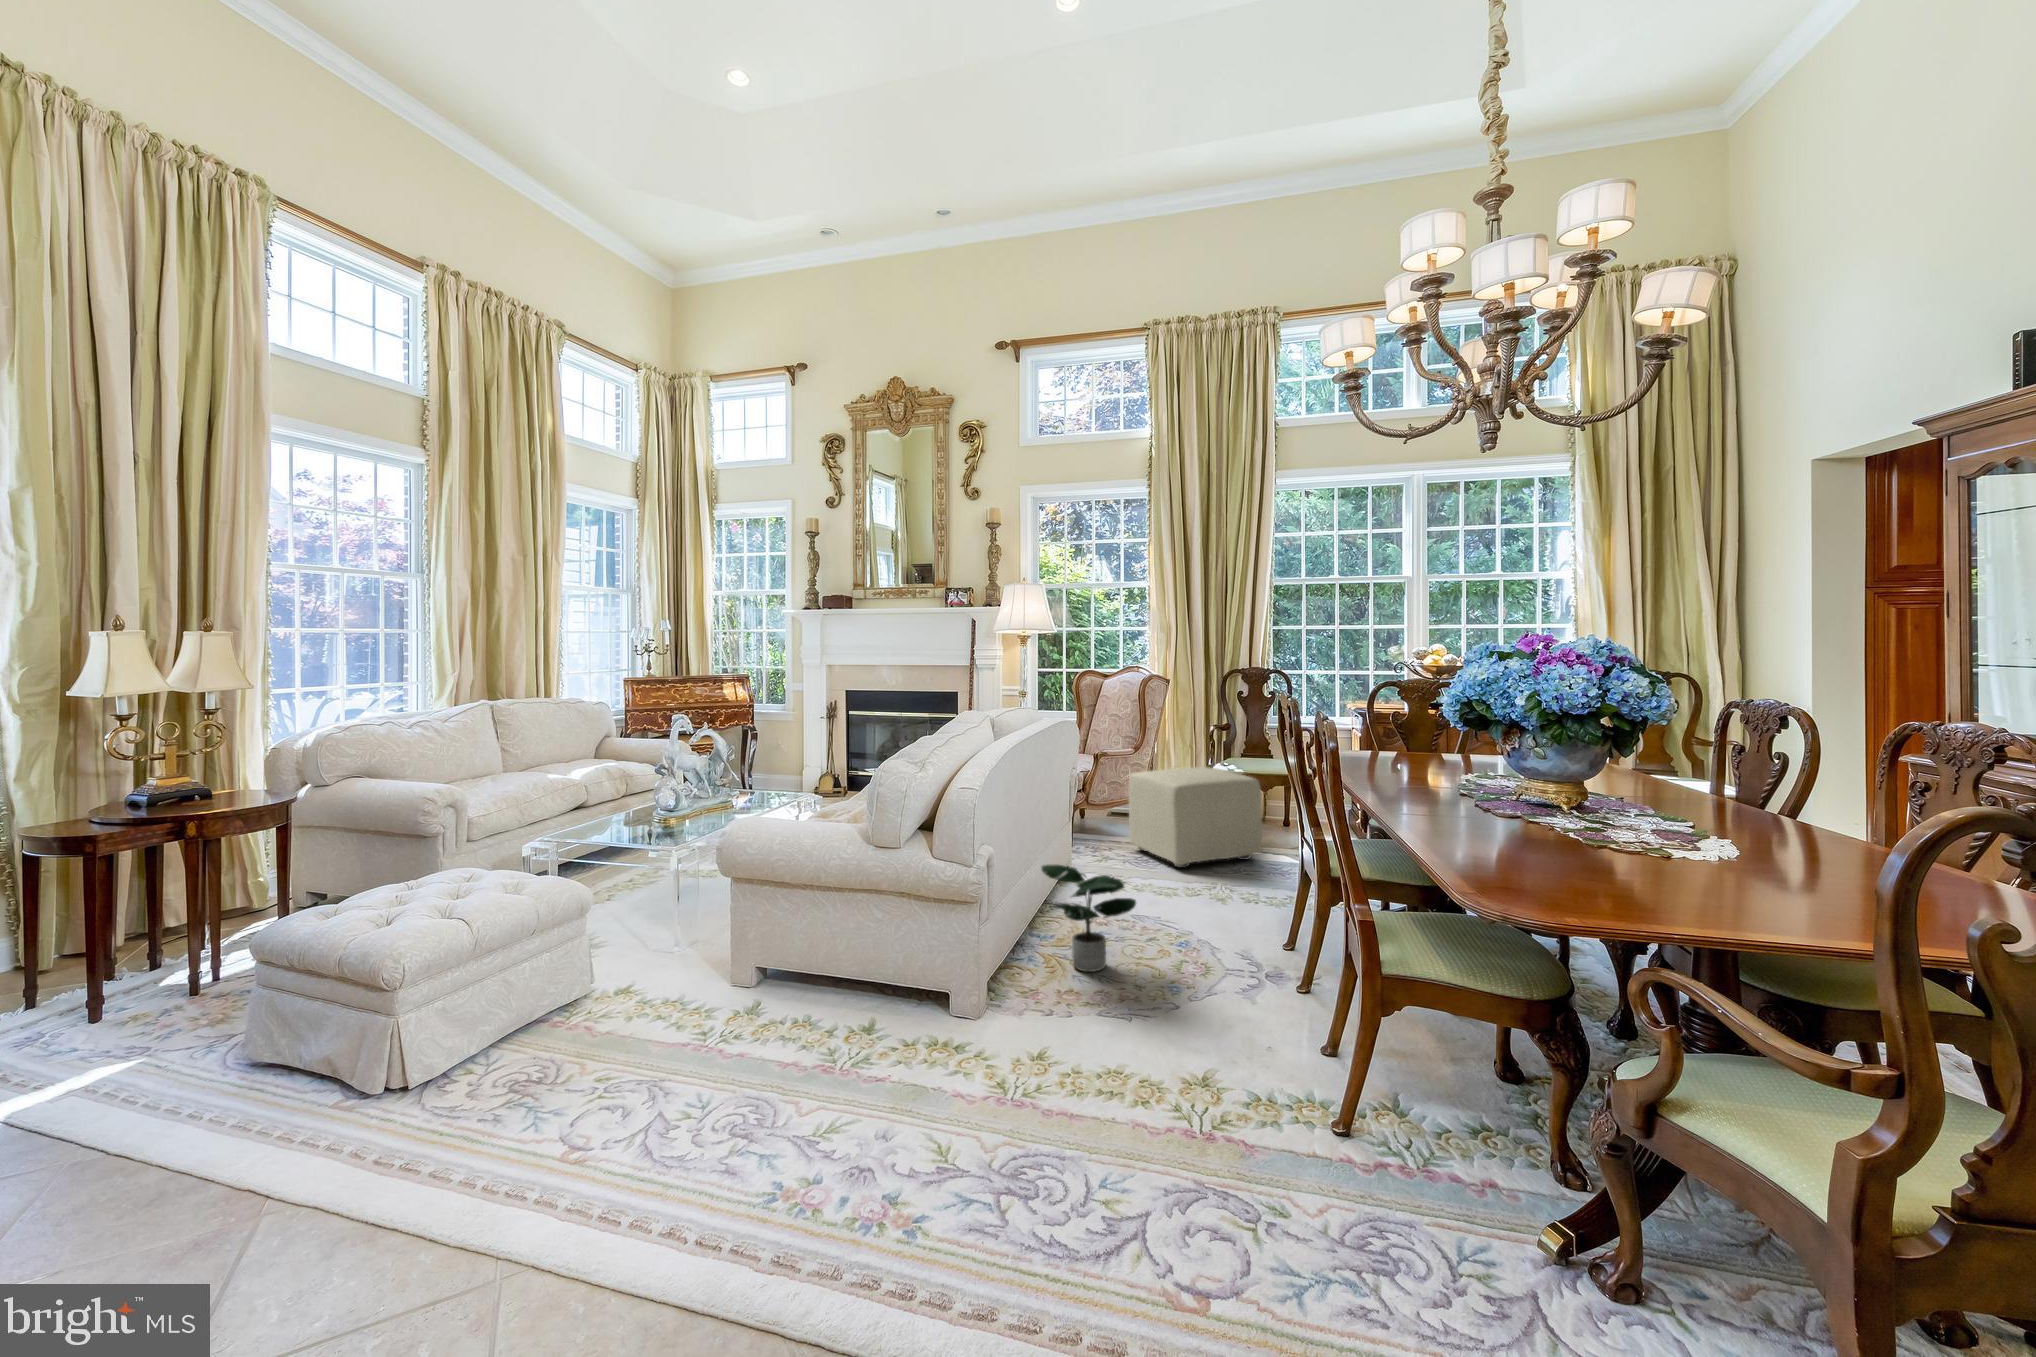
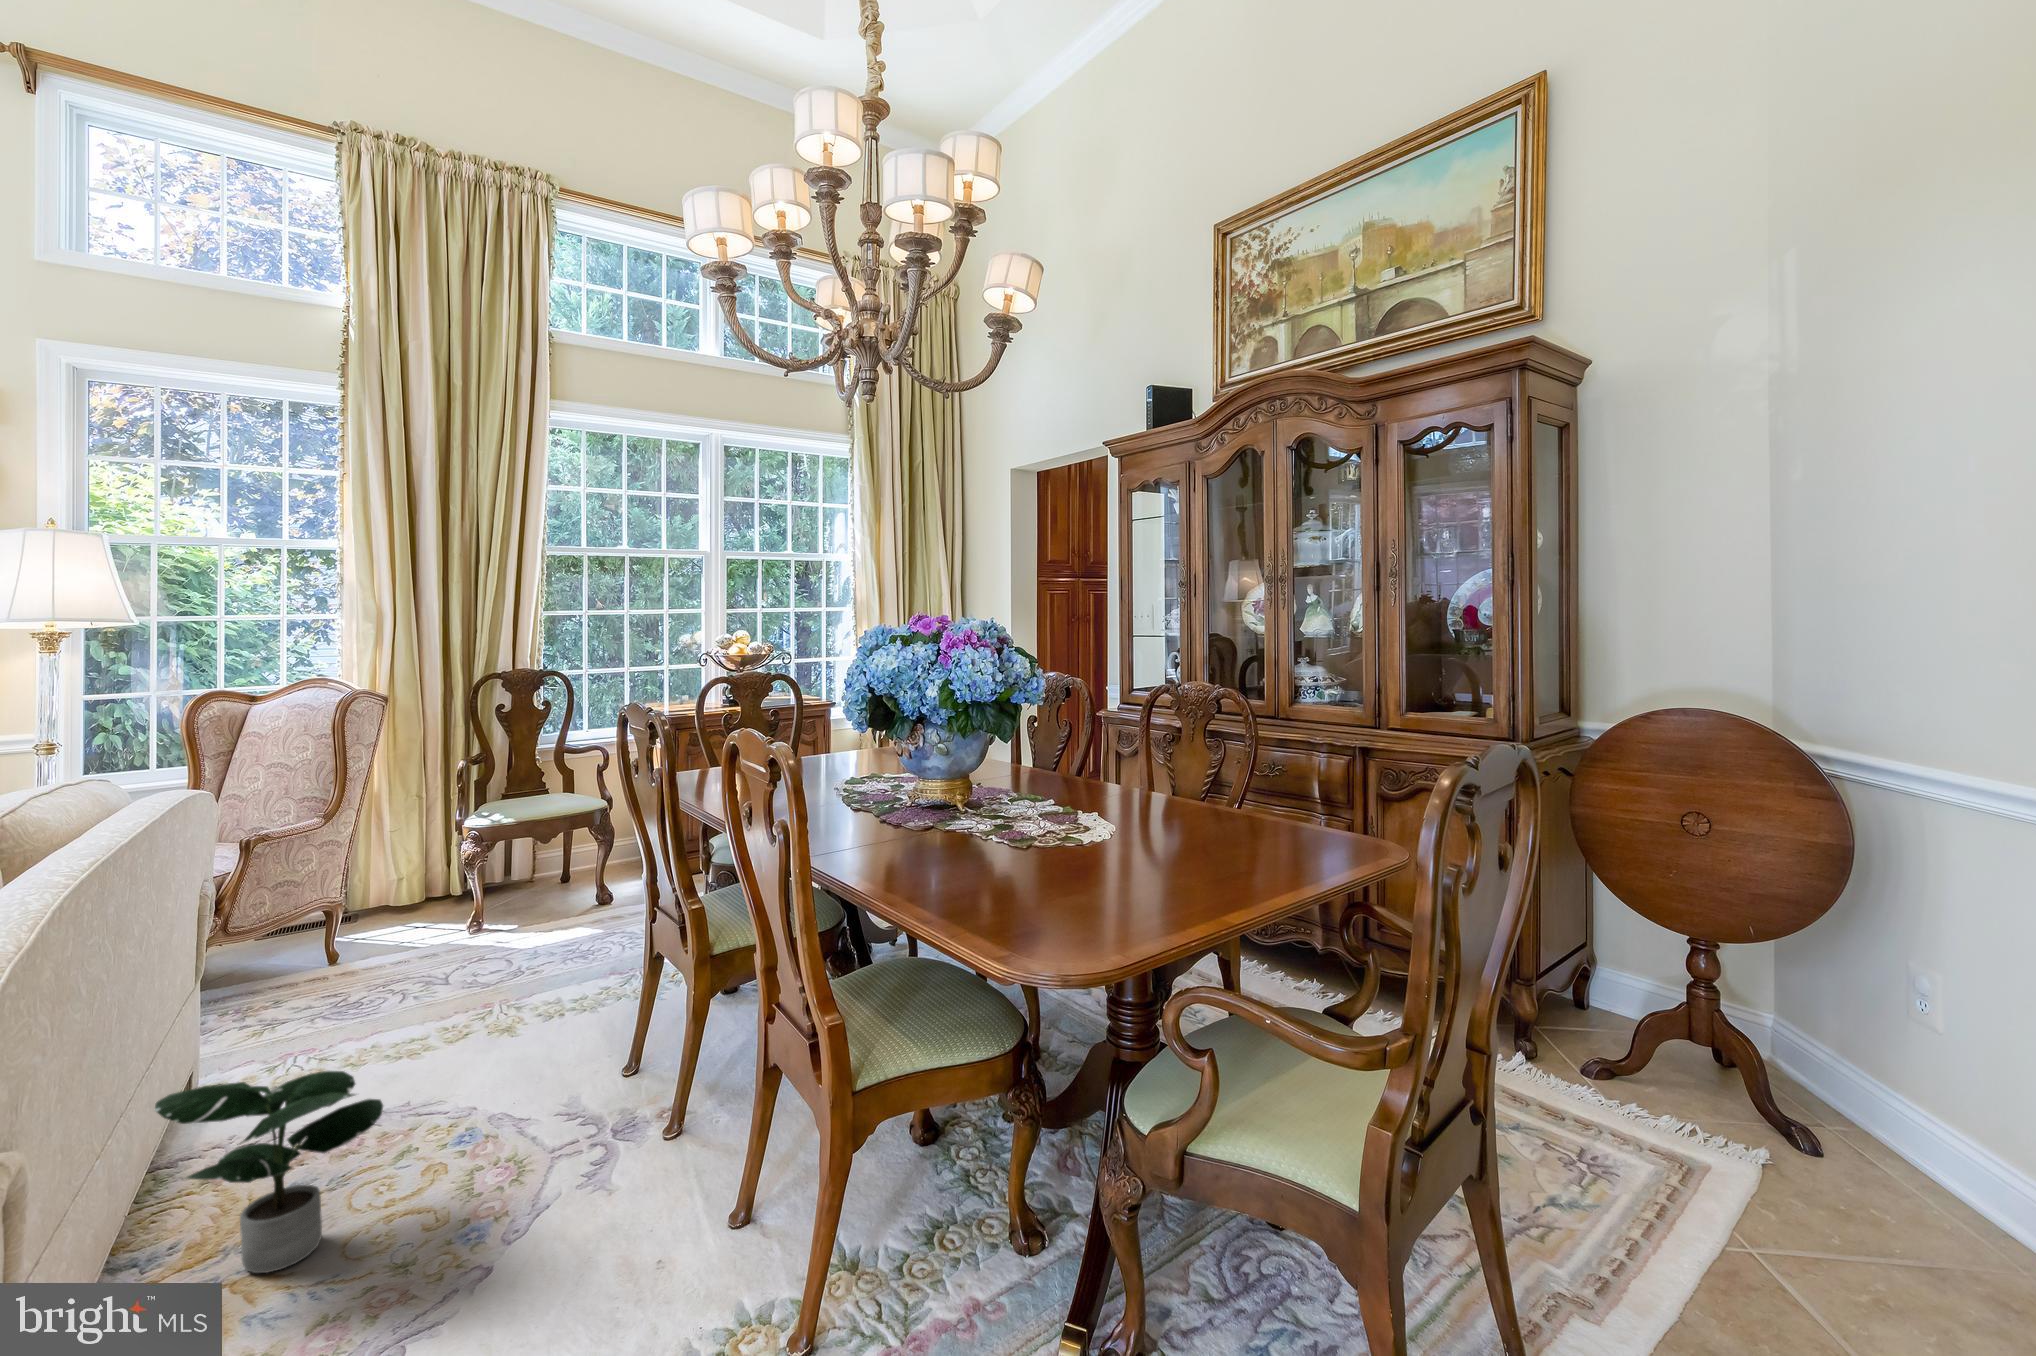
ottoman: present [1129,767,1262,868] -> none [316,829,556,996]

